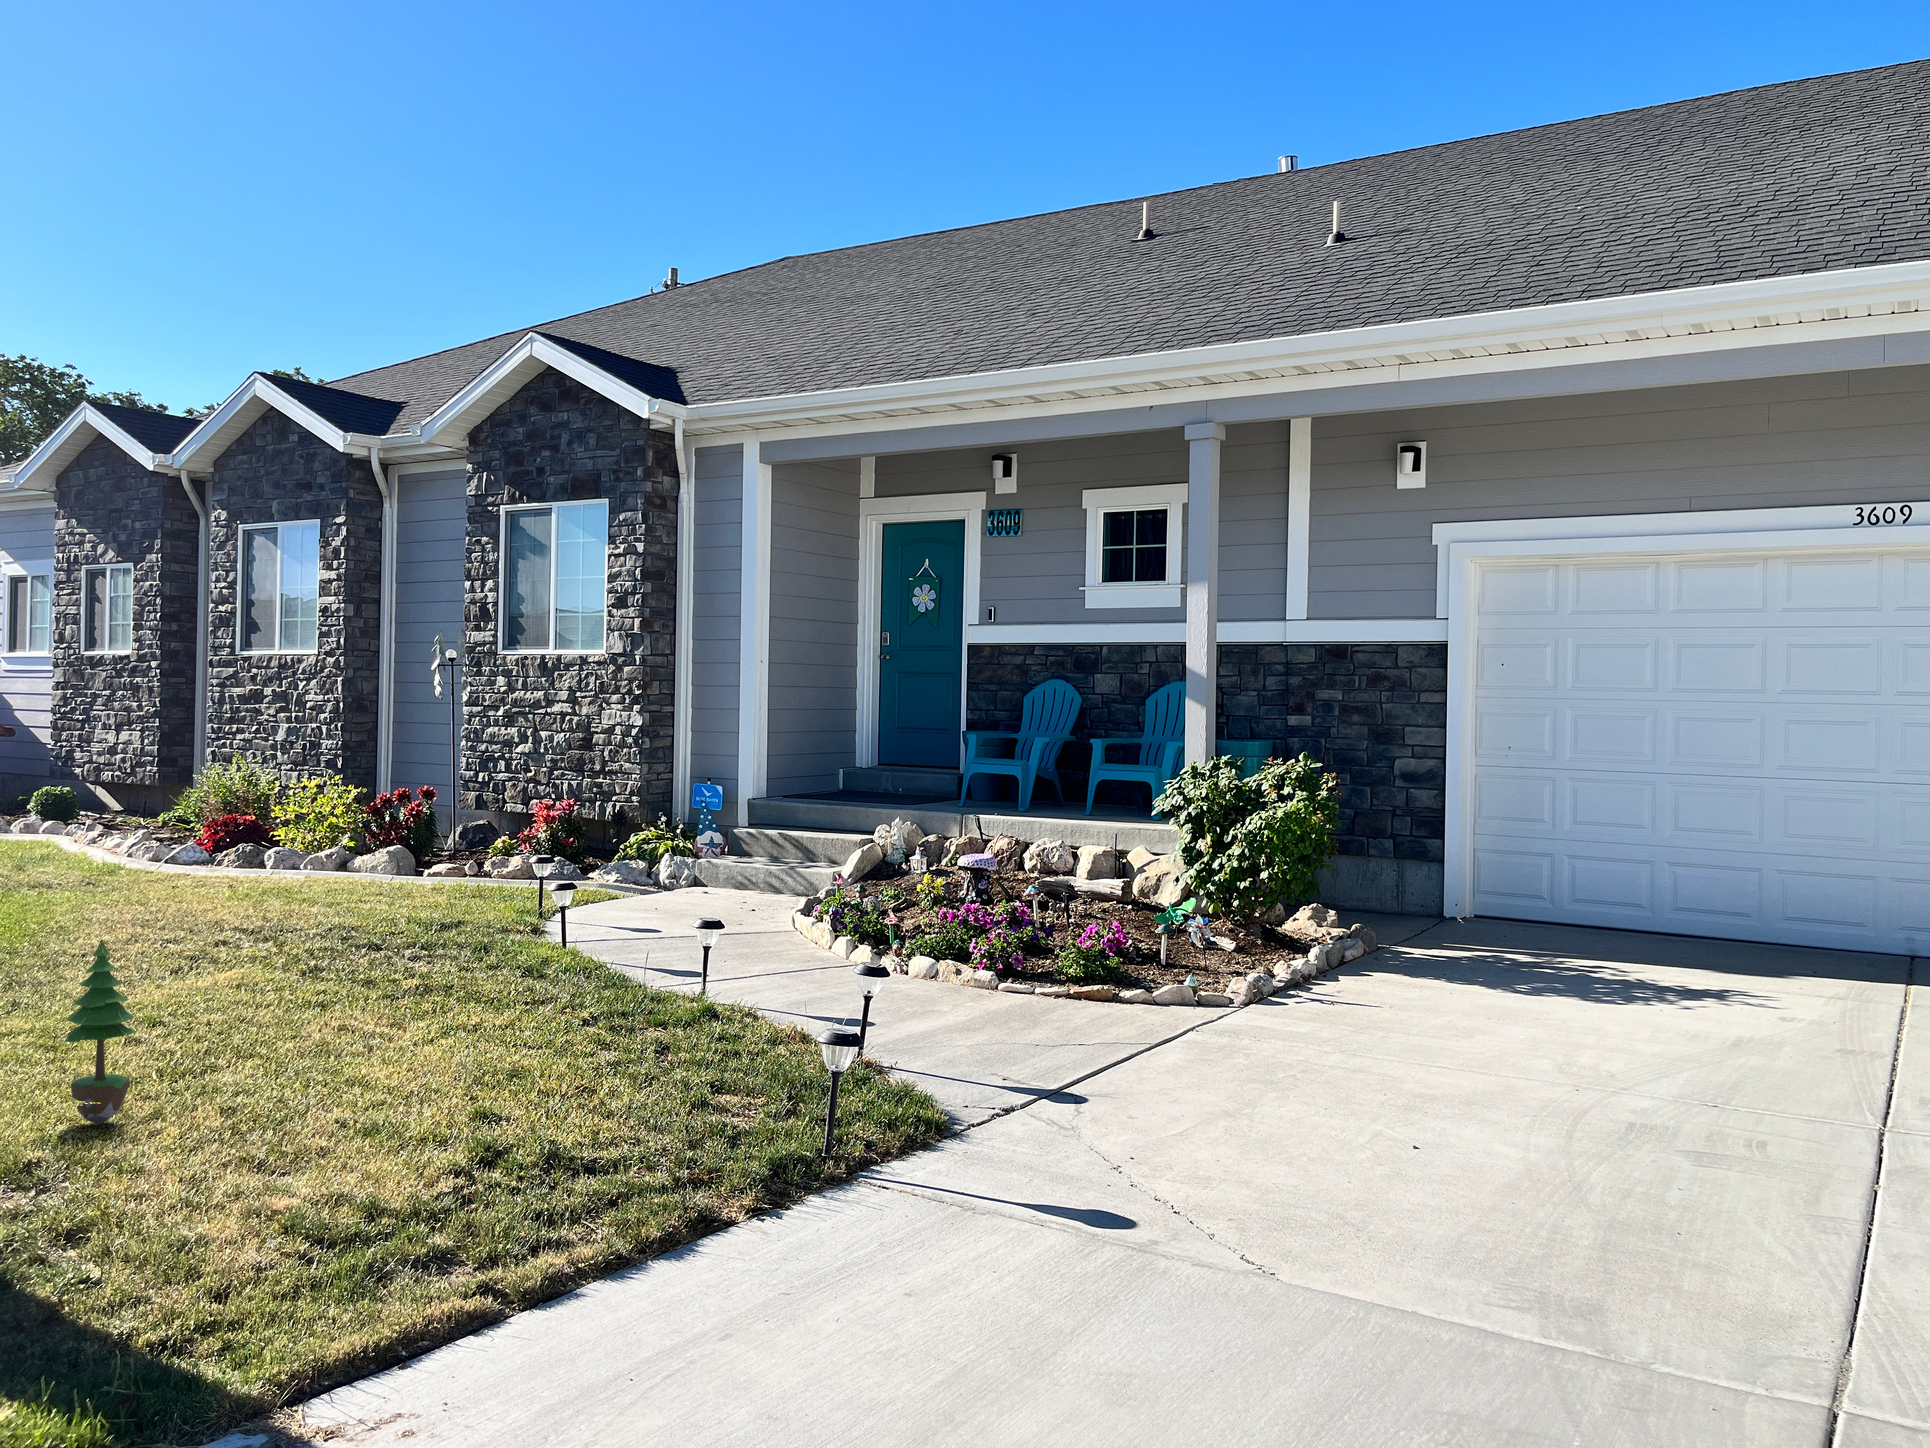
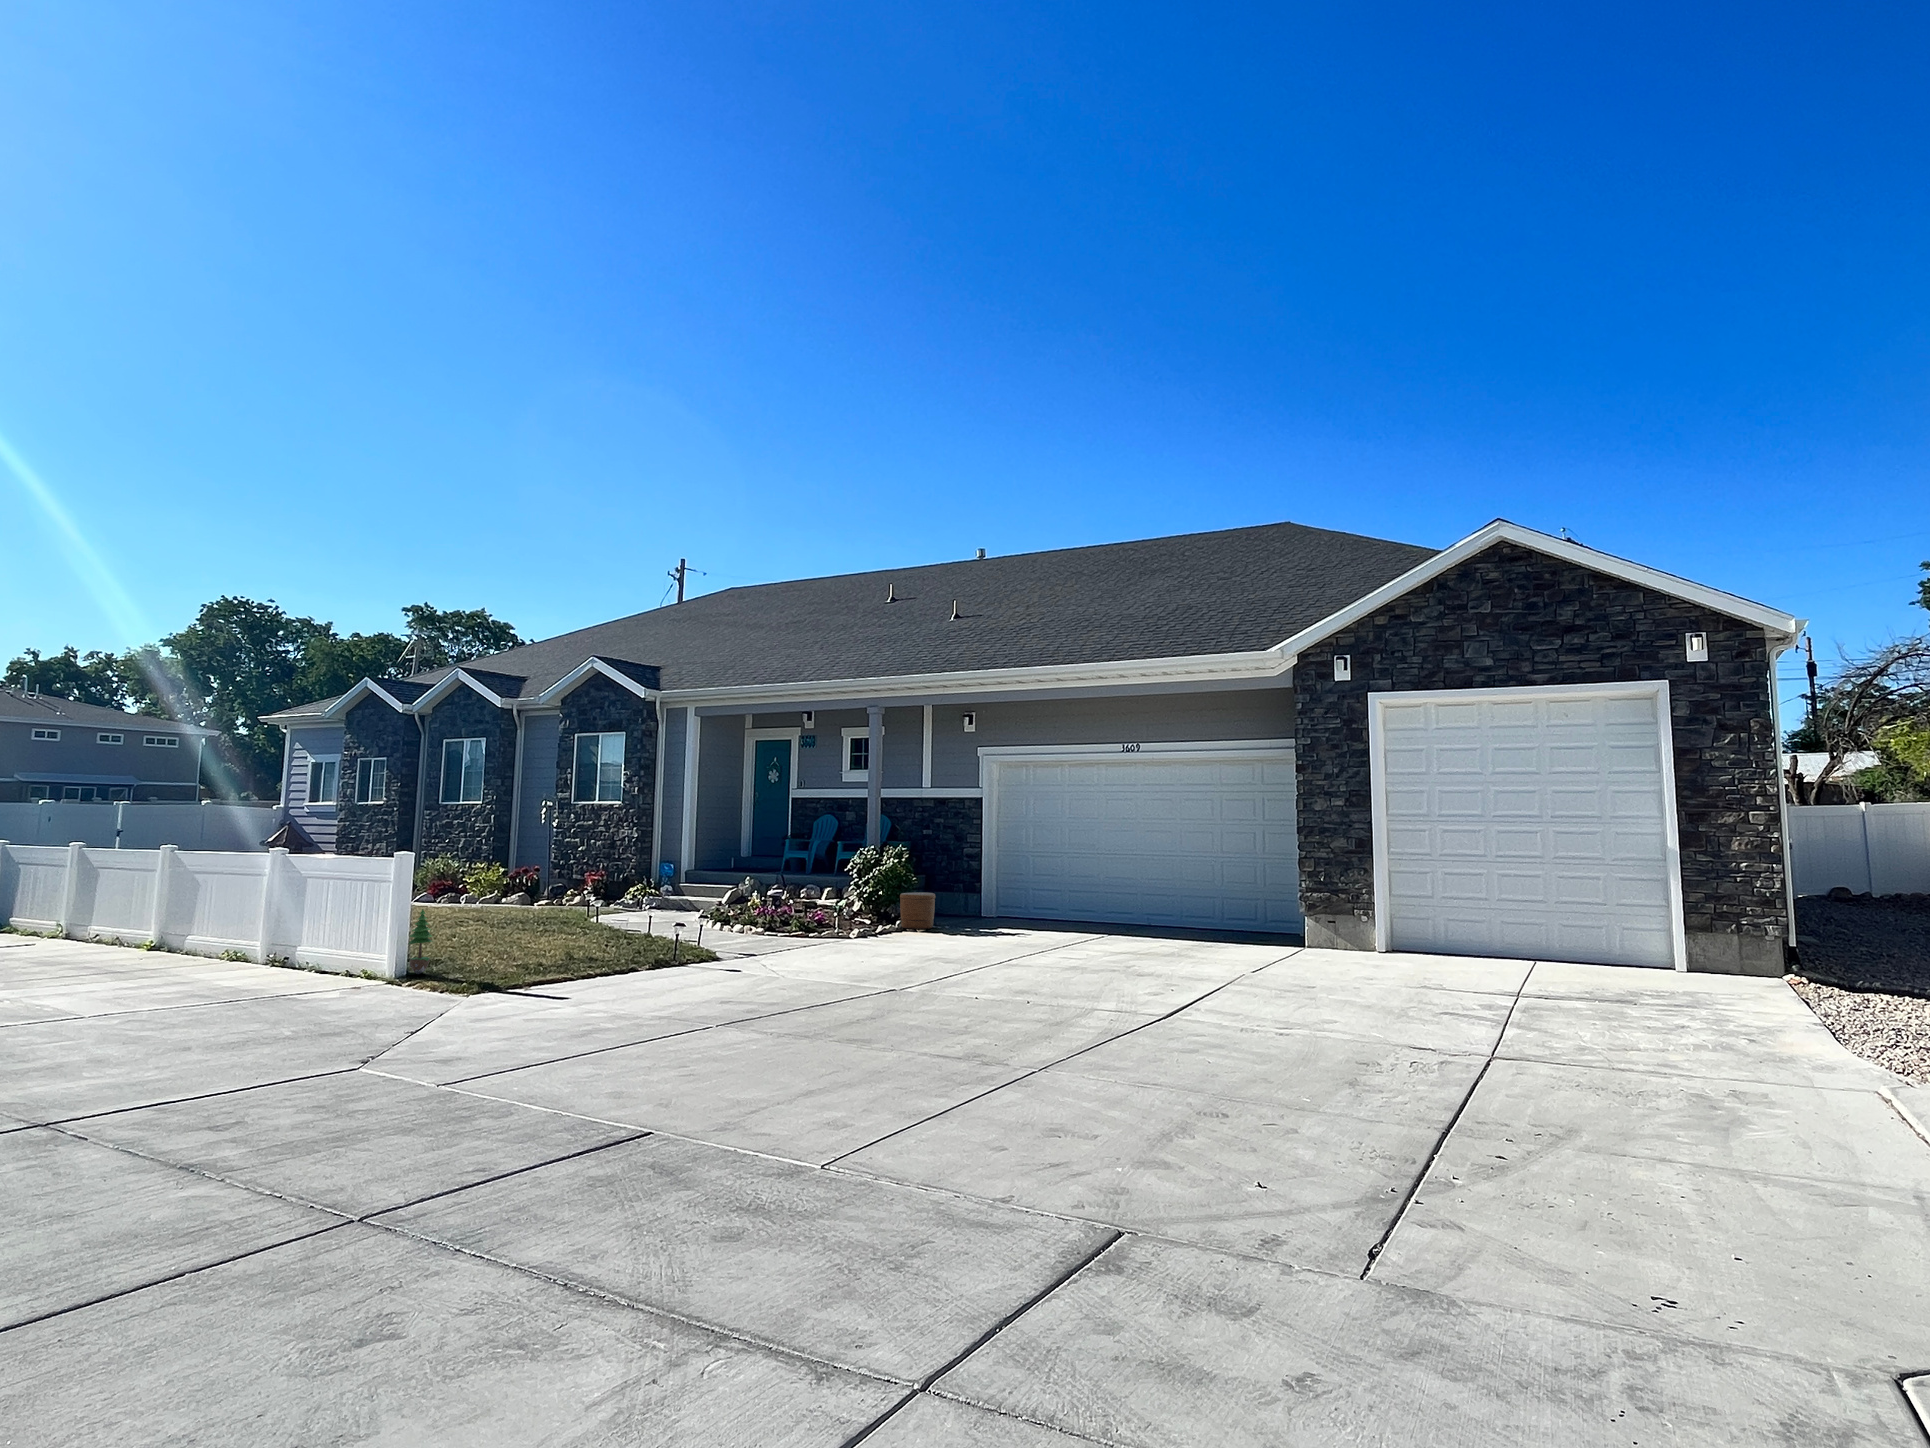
woven basket: none [1279,866,1366,956] -> present [900,892,936,929]

